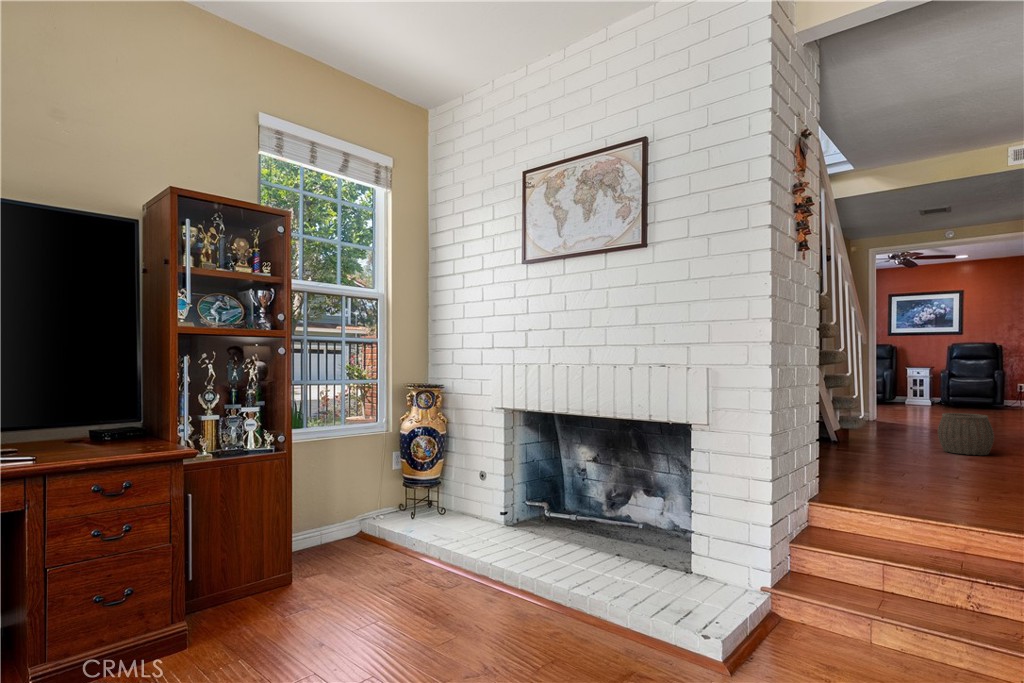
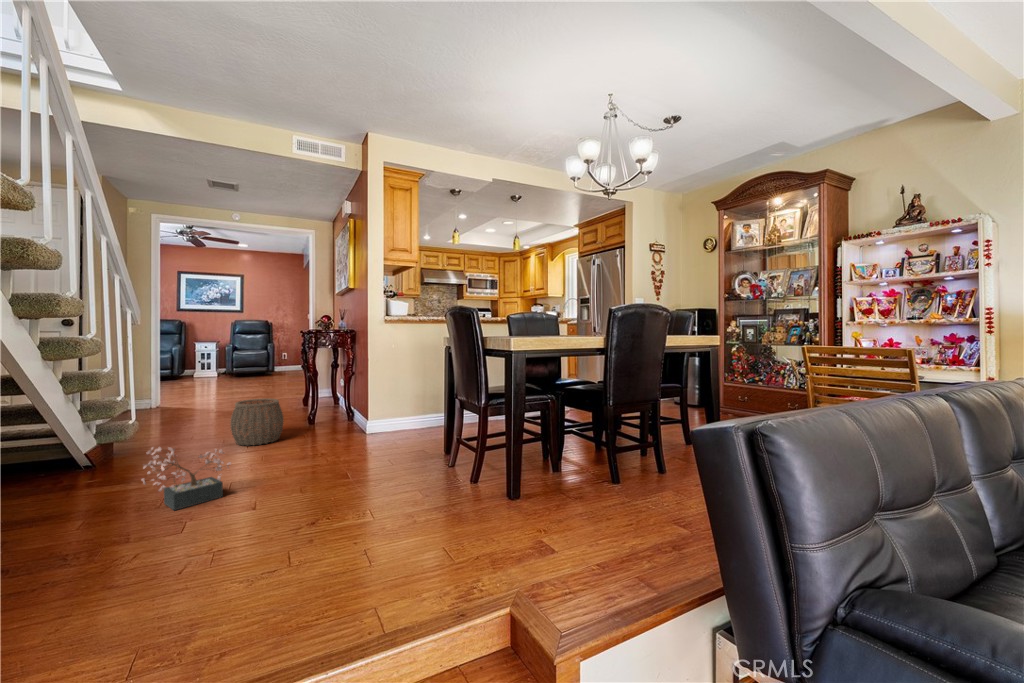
decorative plant: none [871,425,935,473] -> present [142,447,231,510]

